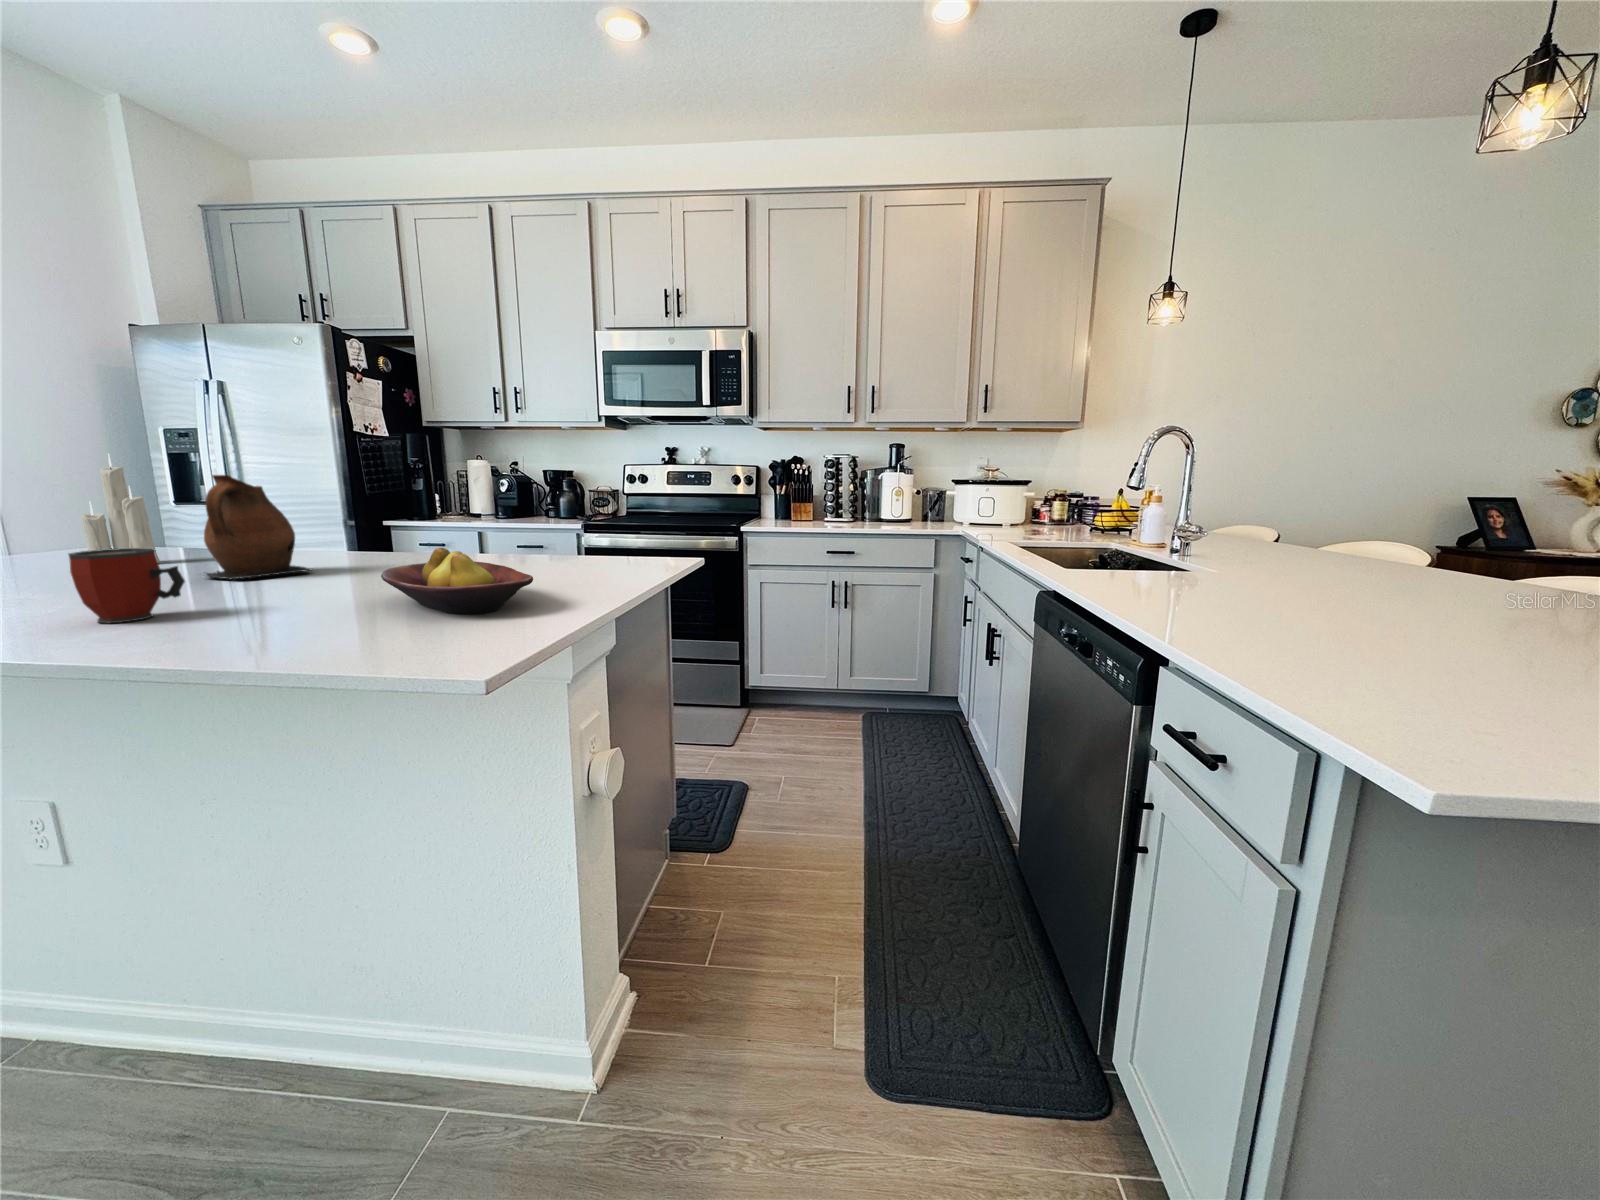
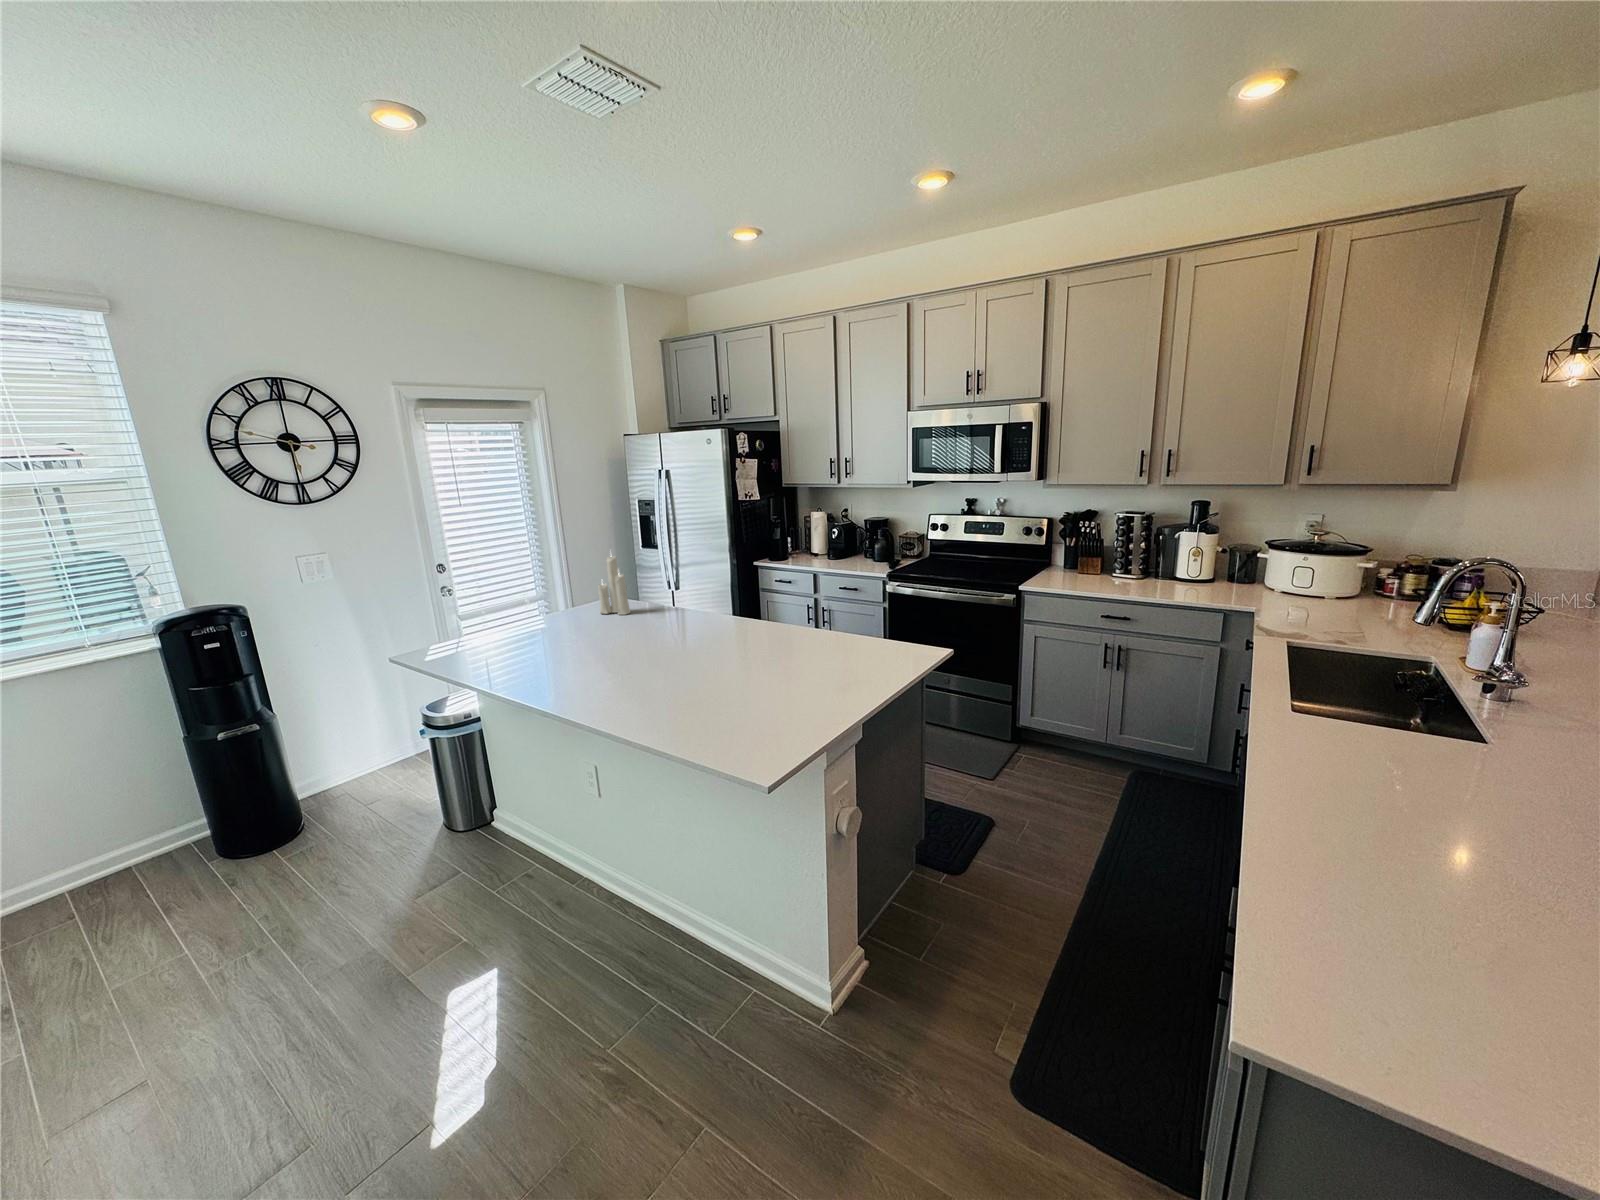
ceramic pitcher: present [204,475,312,579] -> none [646,577,702,641]
mug: present [68,548,185,623] -> none [592,640,637,684]
fruit bowl: present [381,548,533,614] -> none [728,648,811,702]

